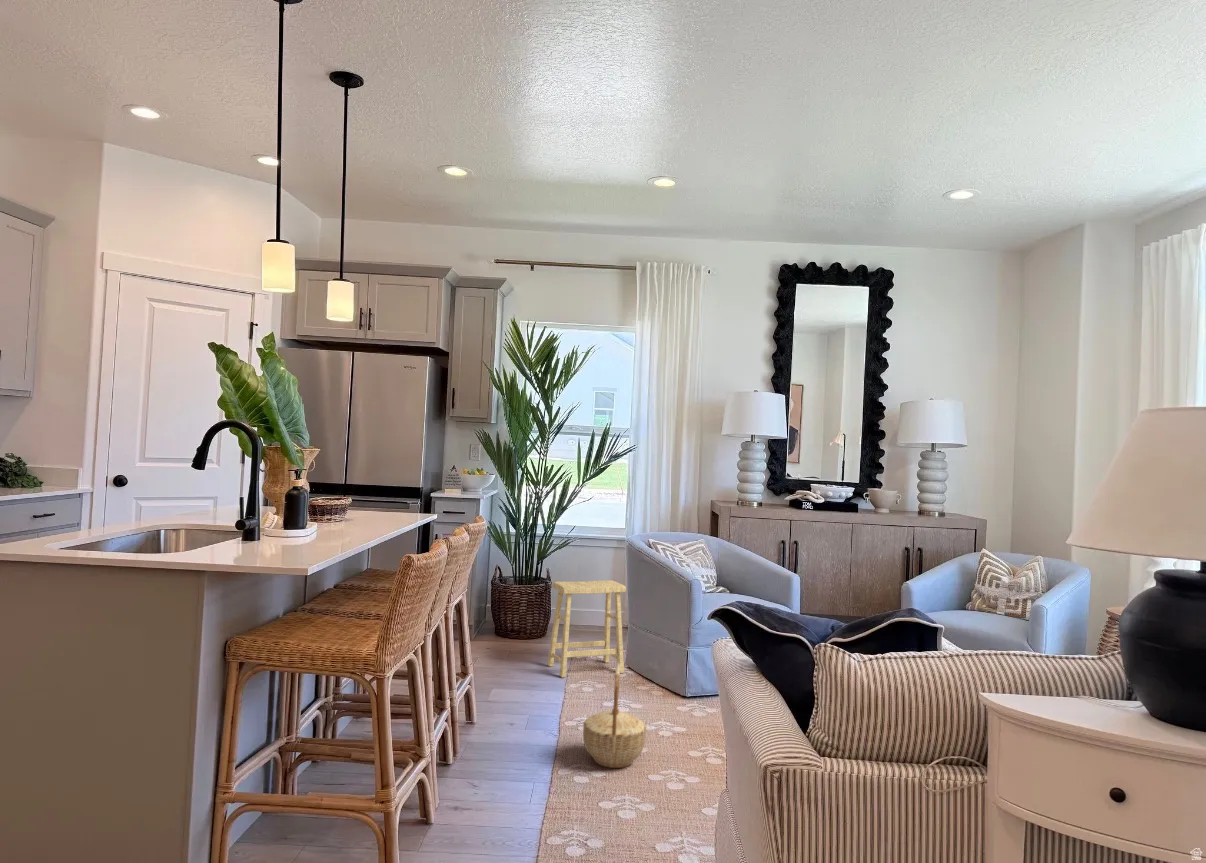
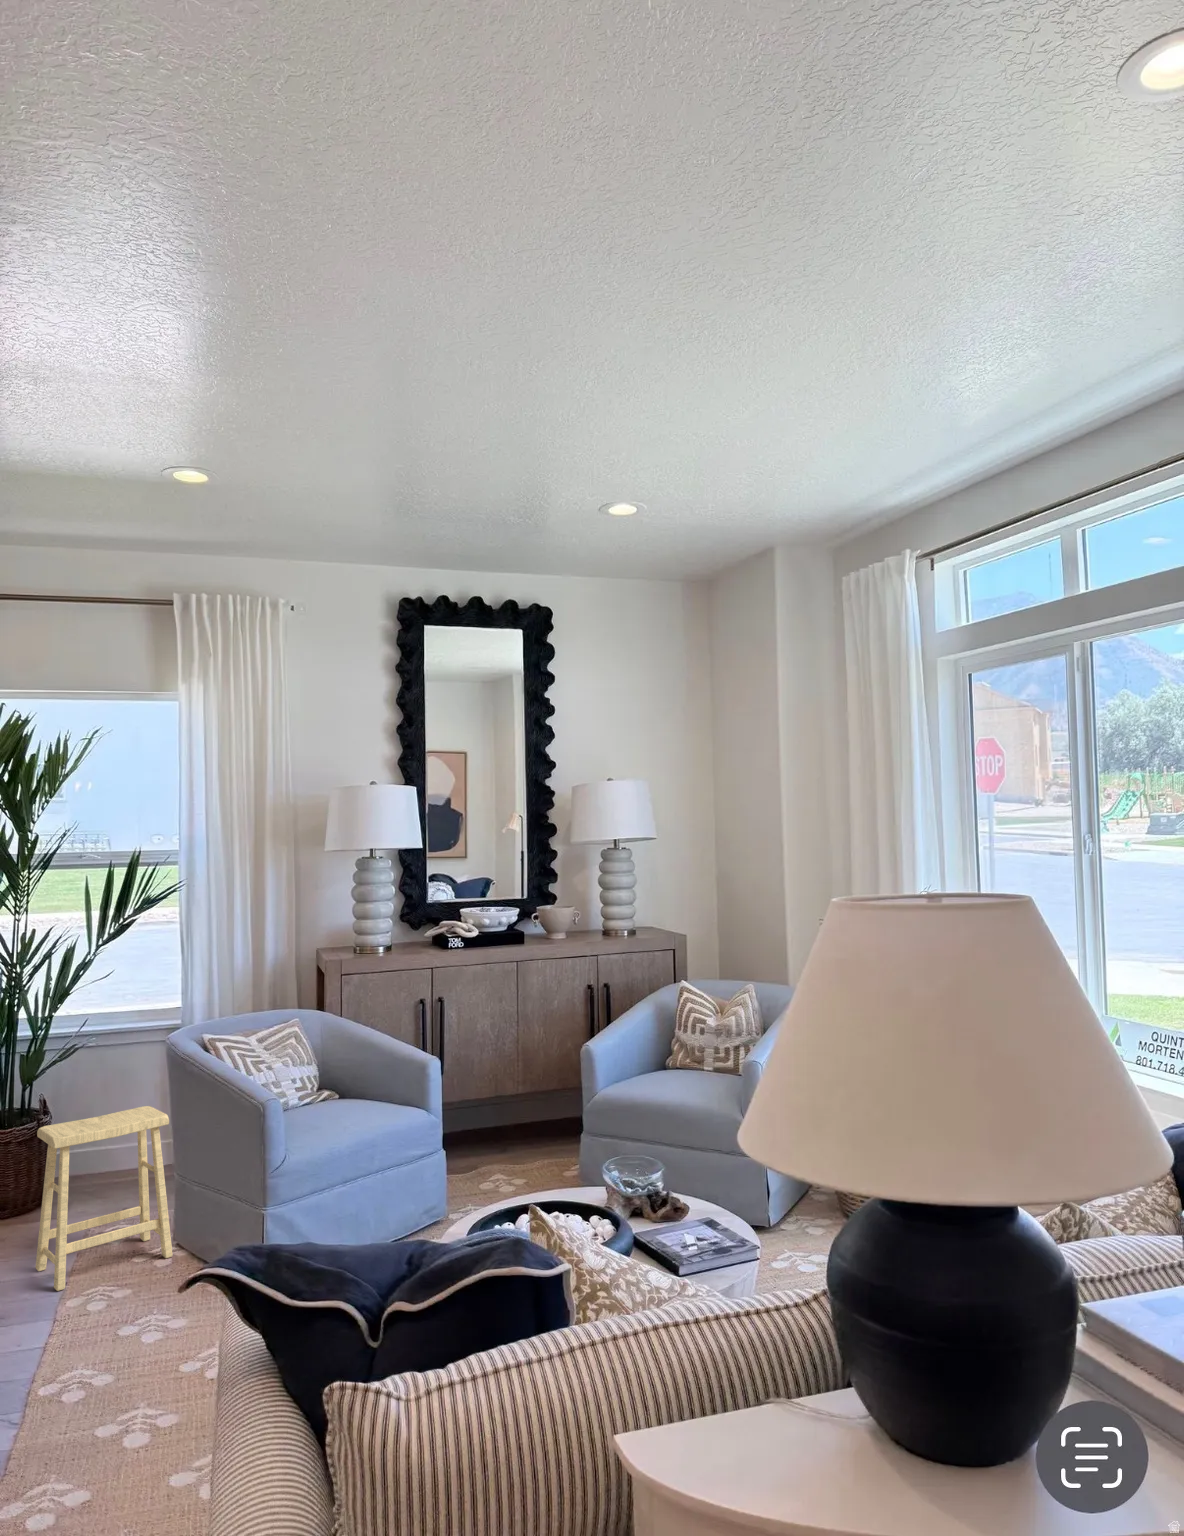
basket: present [583,664,646,768] -> none [59,1282,177,1478]

